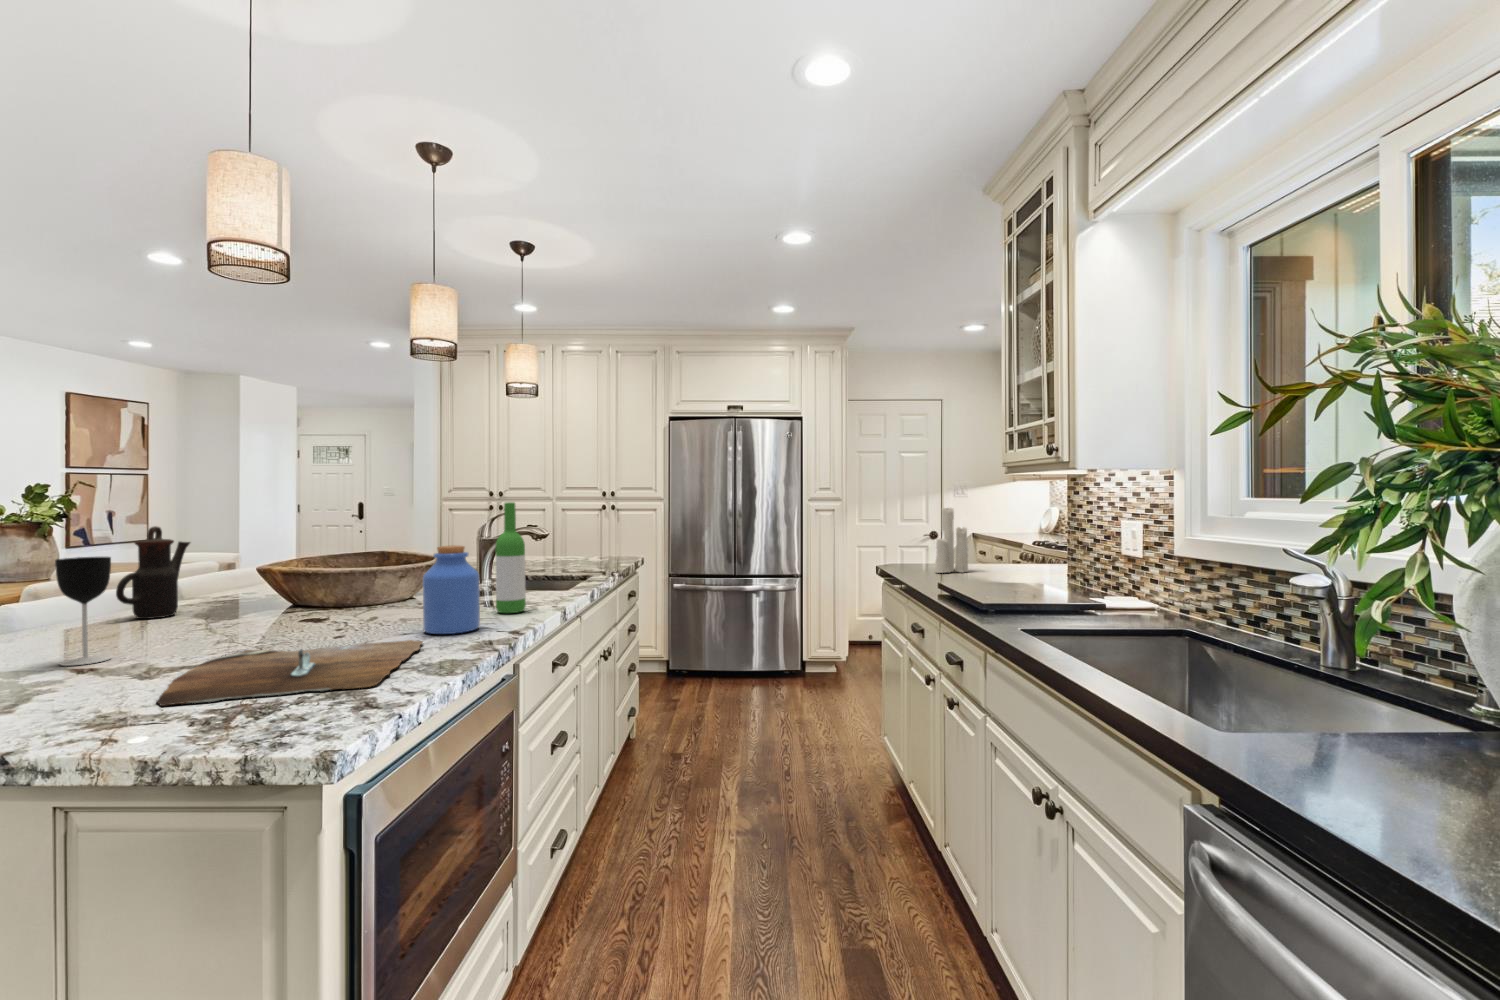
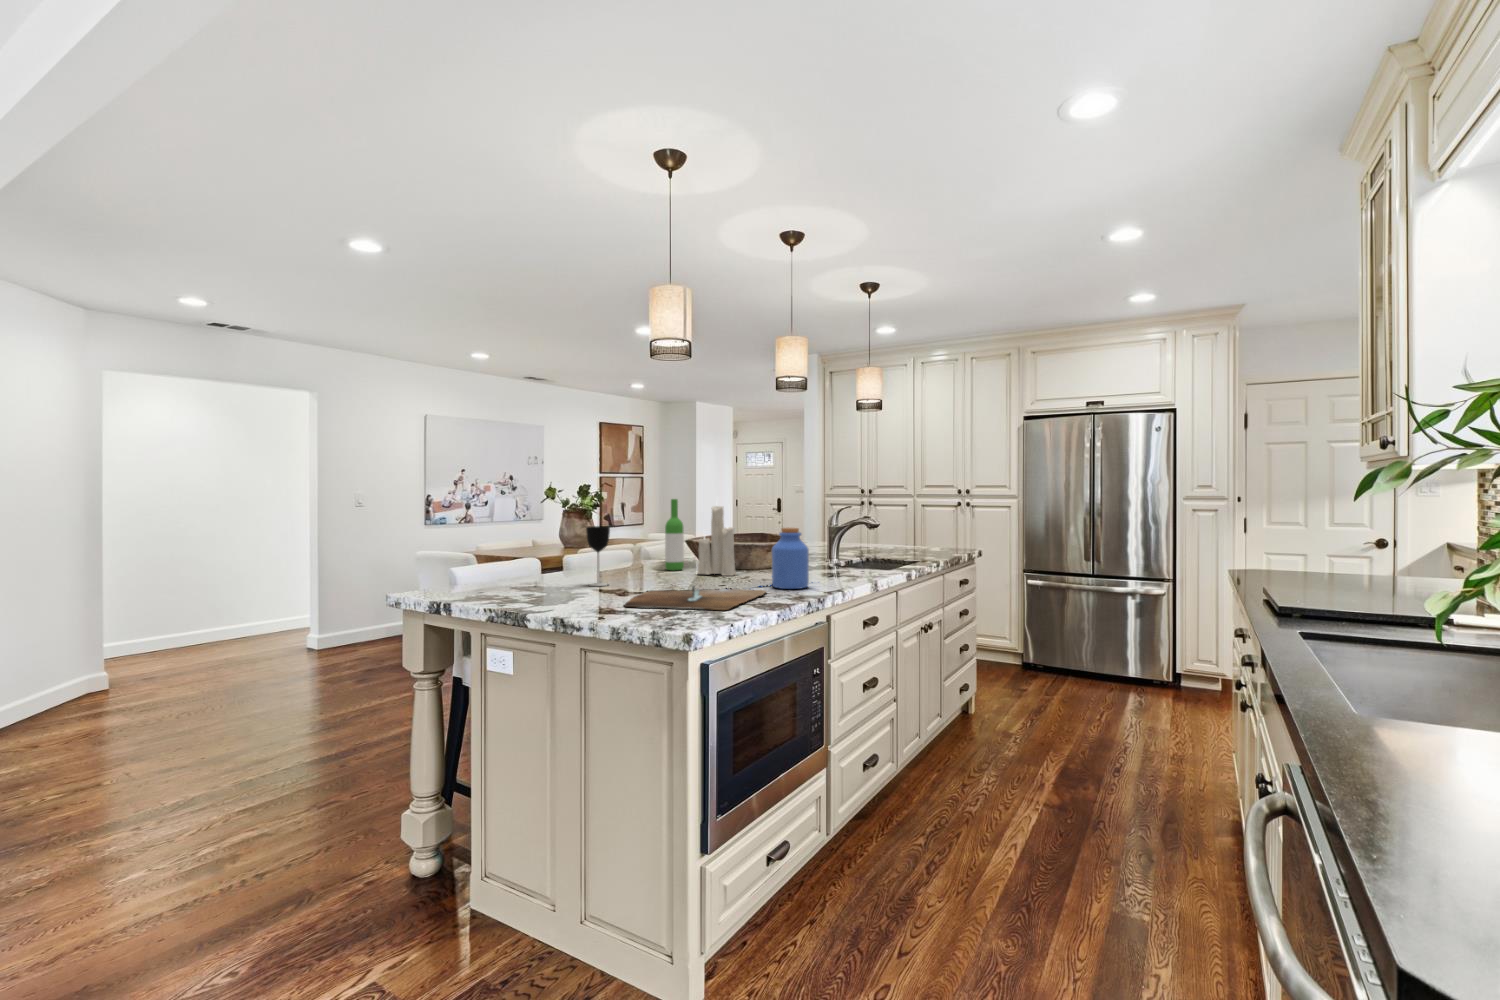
wine bottle: present [496,502,526,613] -> present [665,499,684,571]
candle: present [935,507,968,573] -> present [697,505,736,576]
teapot: present [116,526,190,619] -> none [616,511,653,568]

